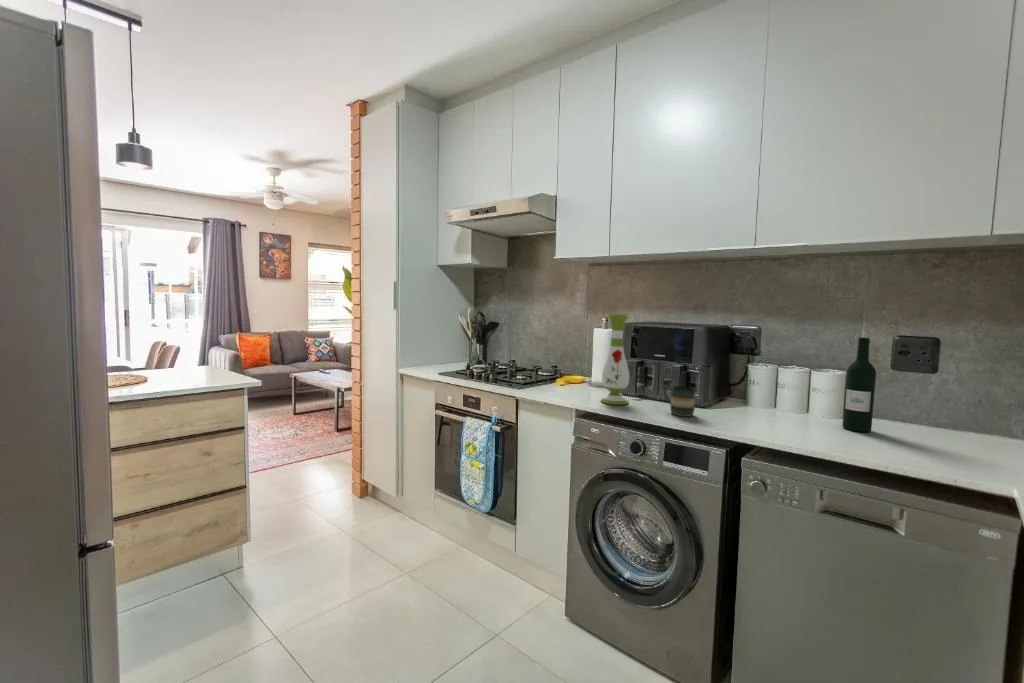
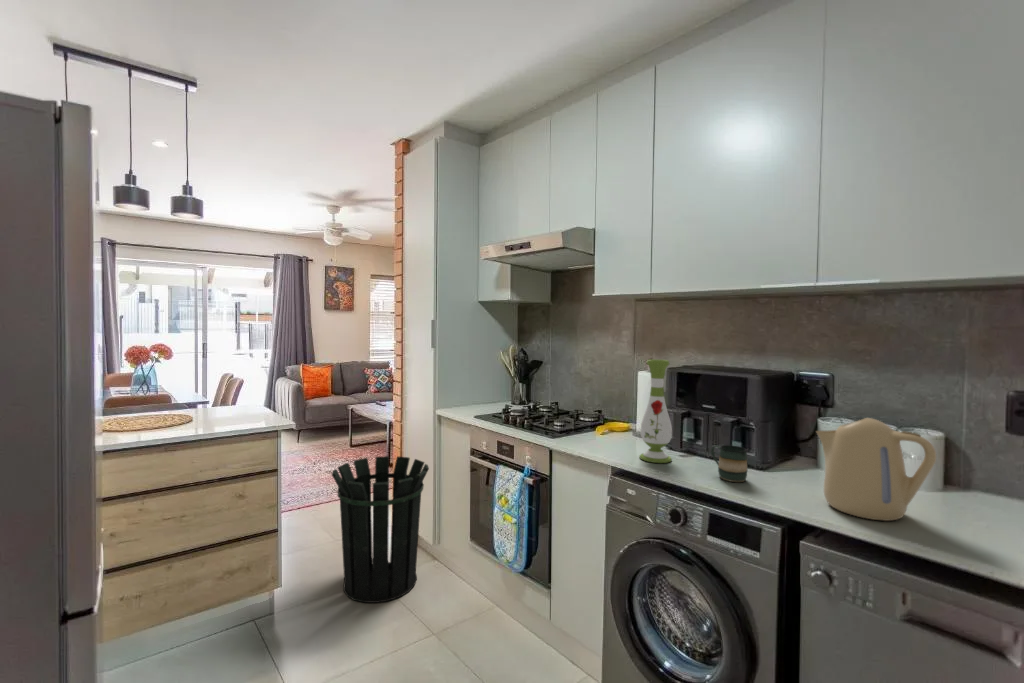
wine bottle: present [843,338,876,432] -> none [940,395,983,515]
kettle: none [752,356,844,437] -> present [817,418,936,521]
waste bin: none [297,416,394,554] -> present [332,456,429,603]

